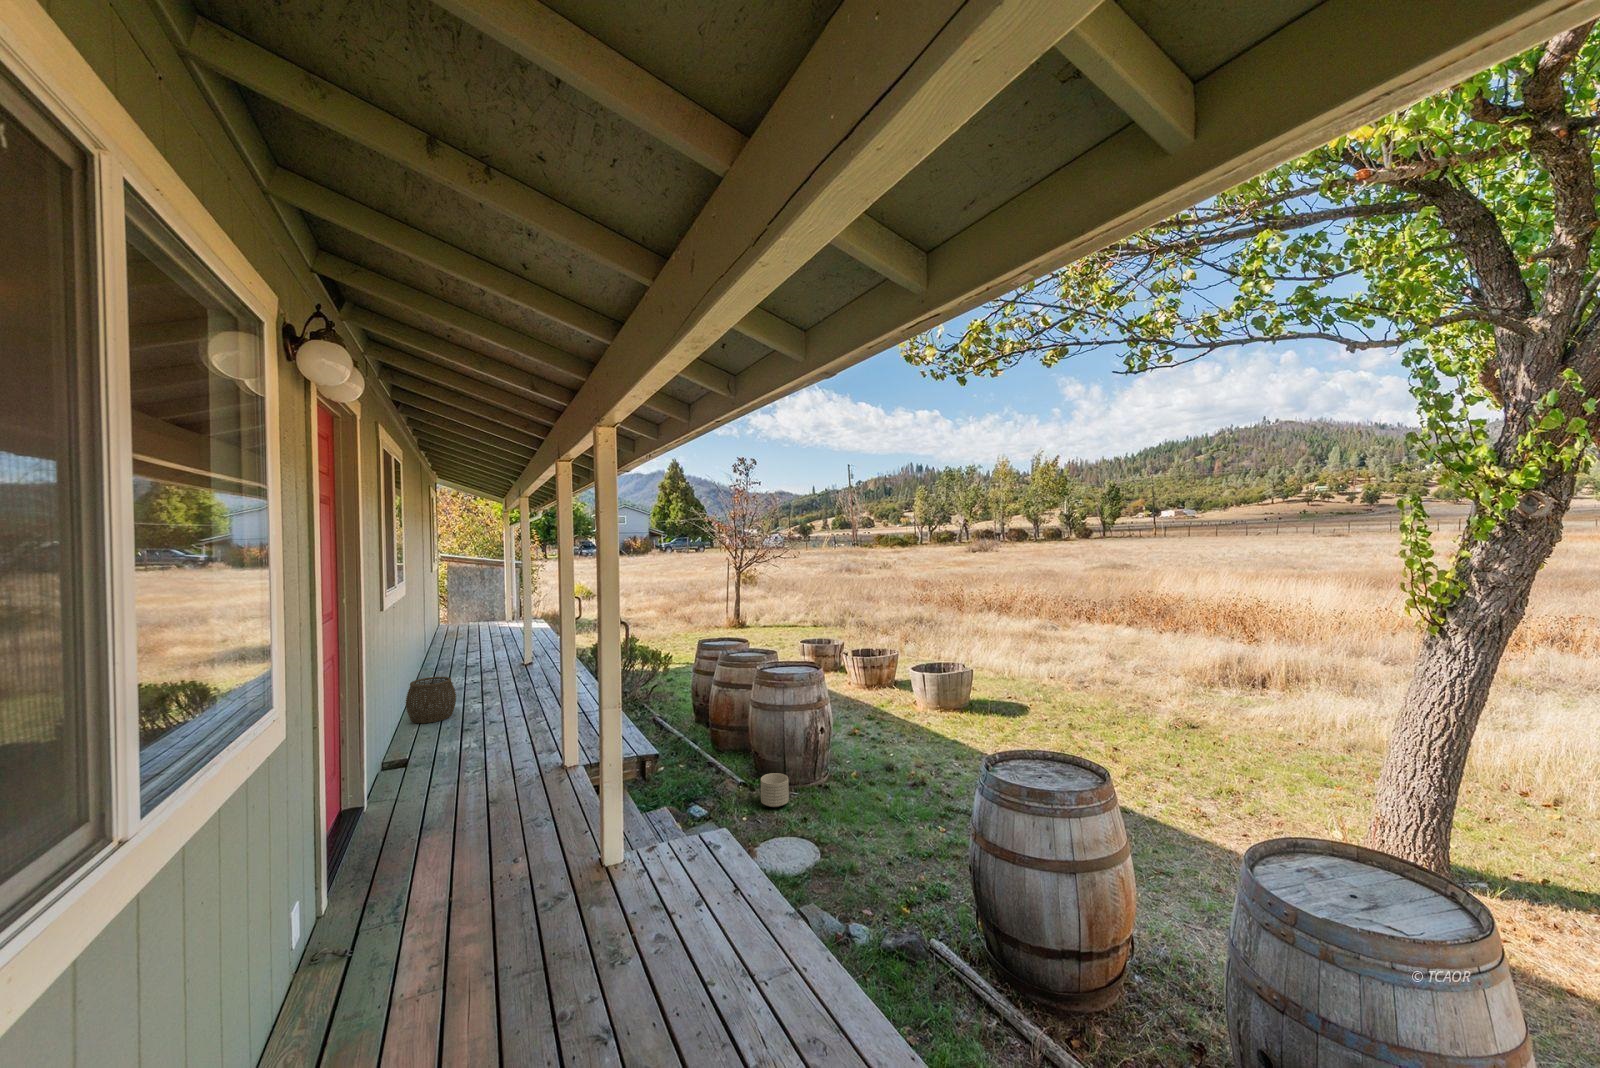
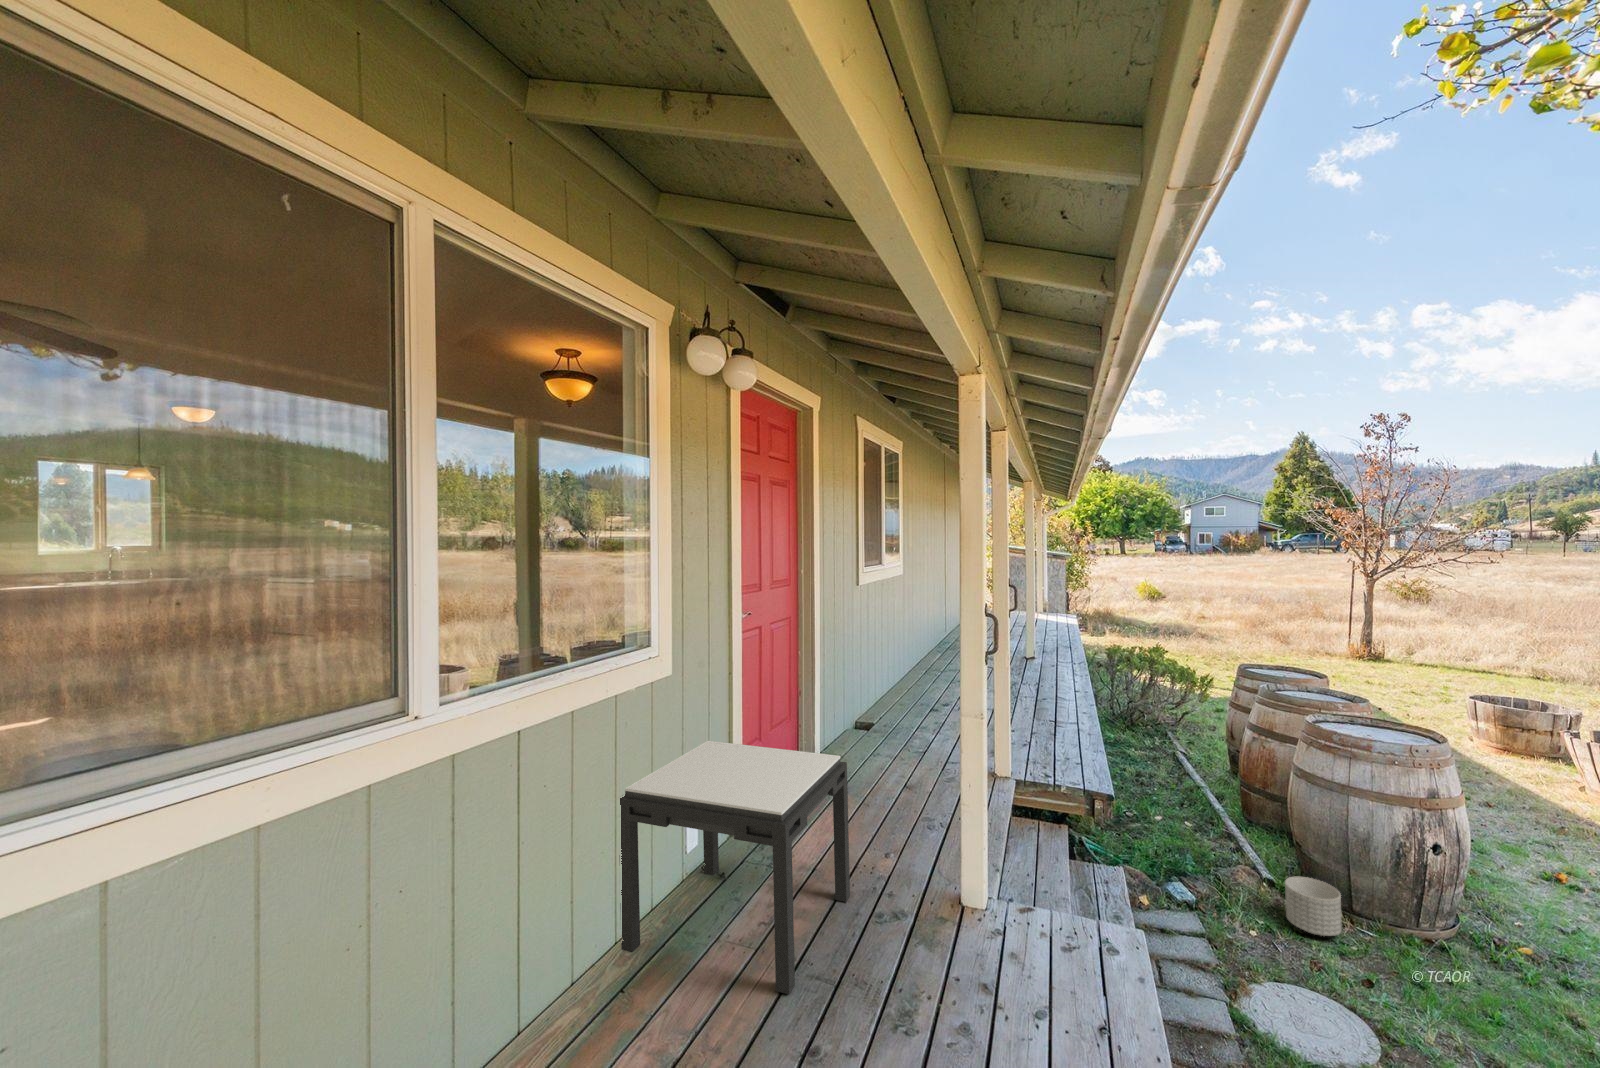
woven basket: present [406,677,456,723] -> none [892,657,936,700]
side table: none [279,774,512,1058] -> present [619,741,850,994]

